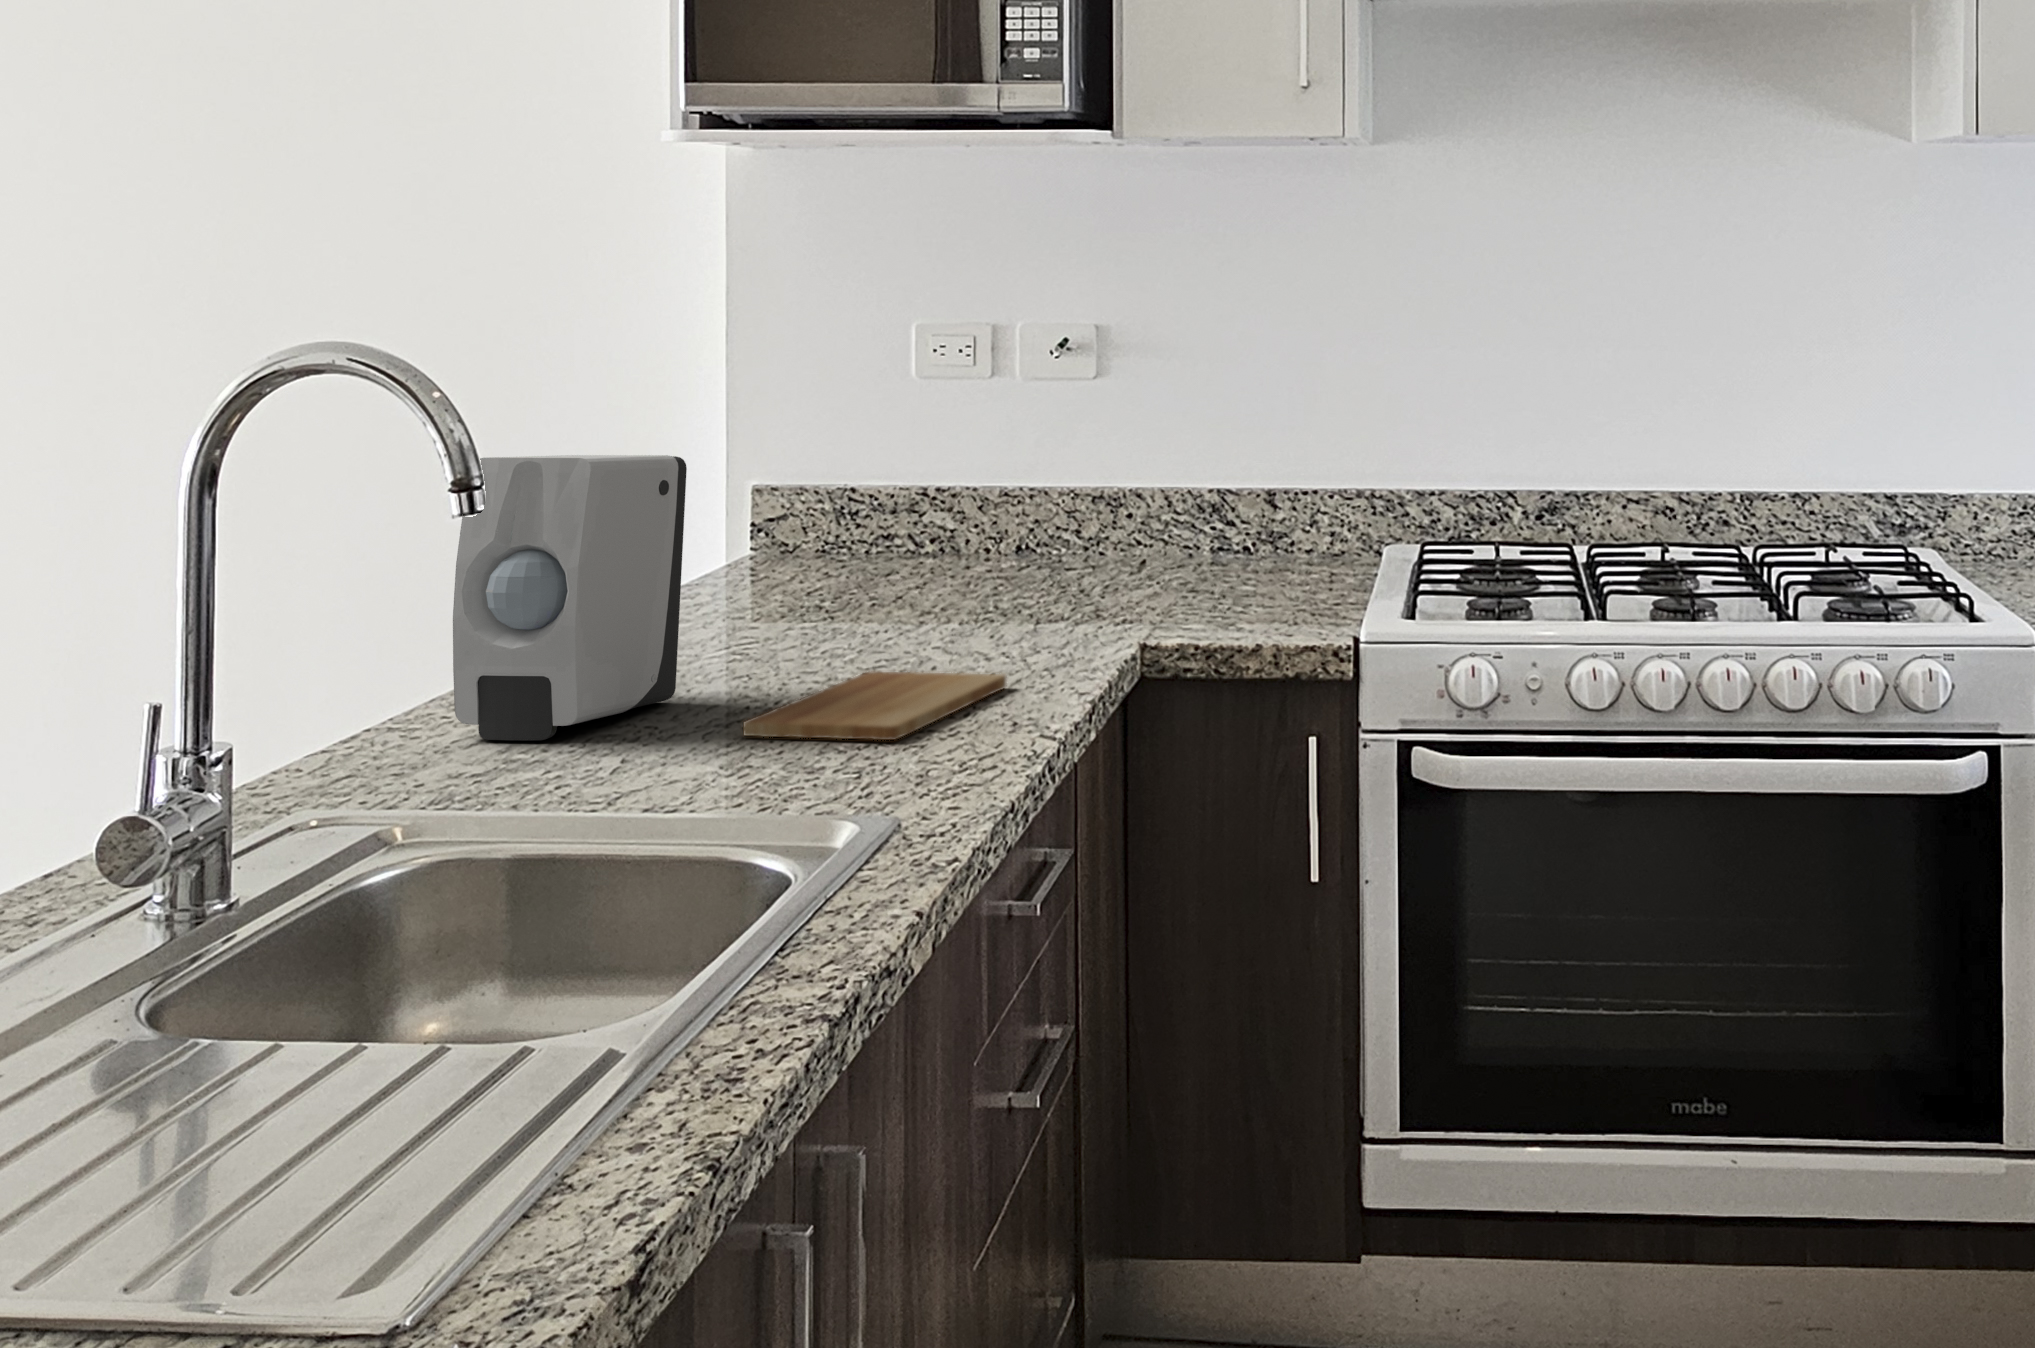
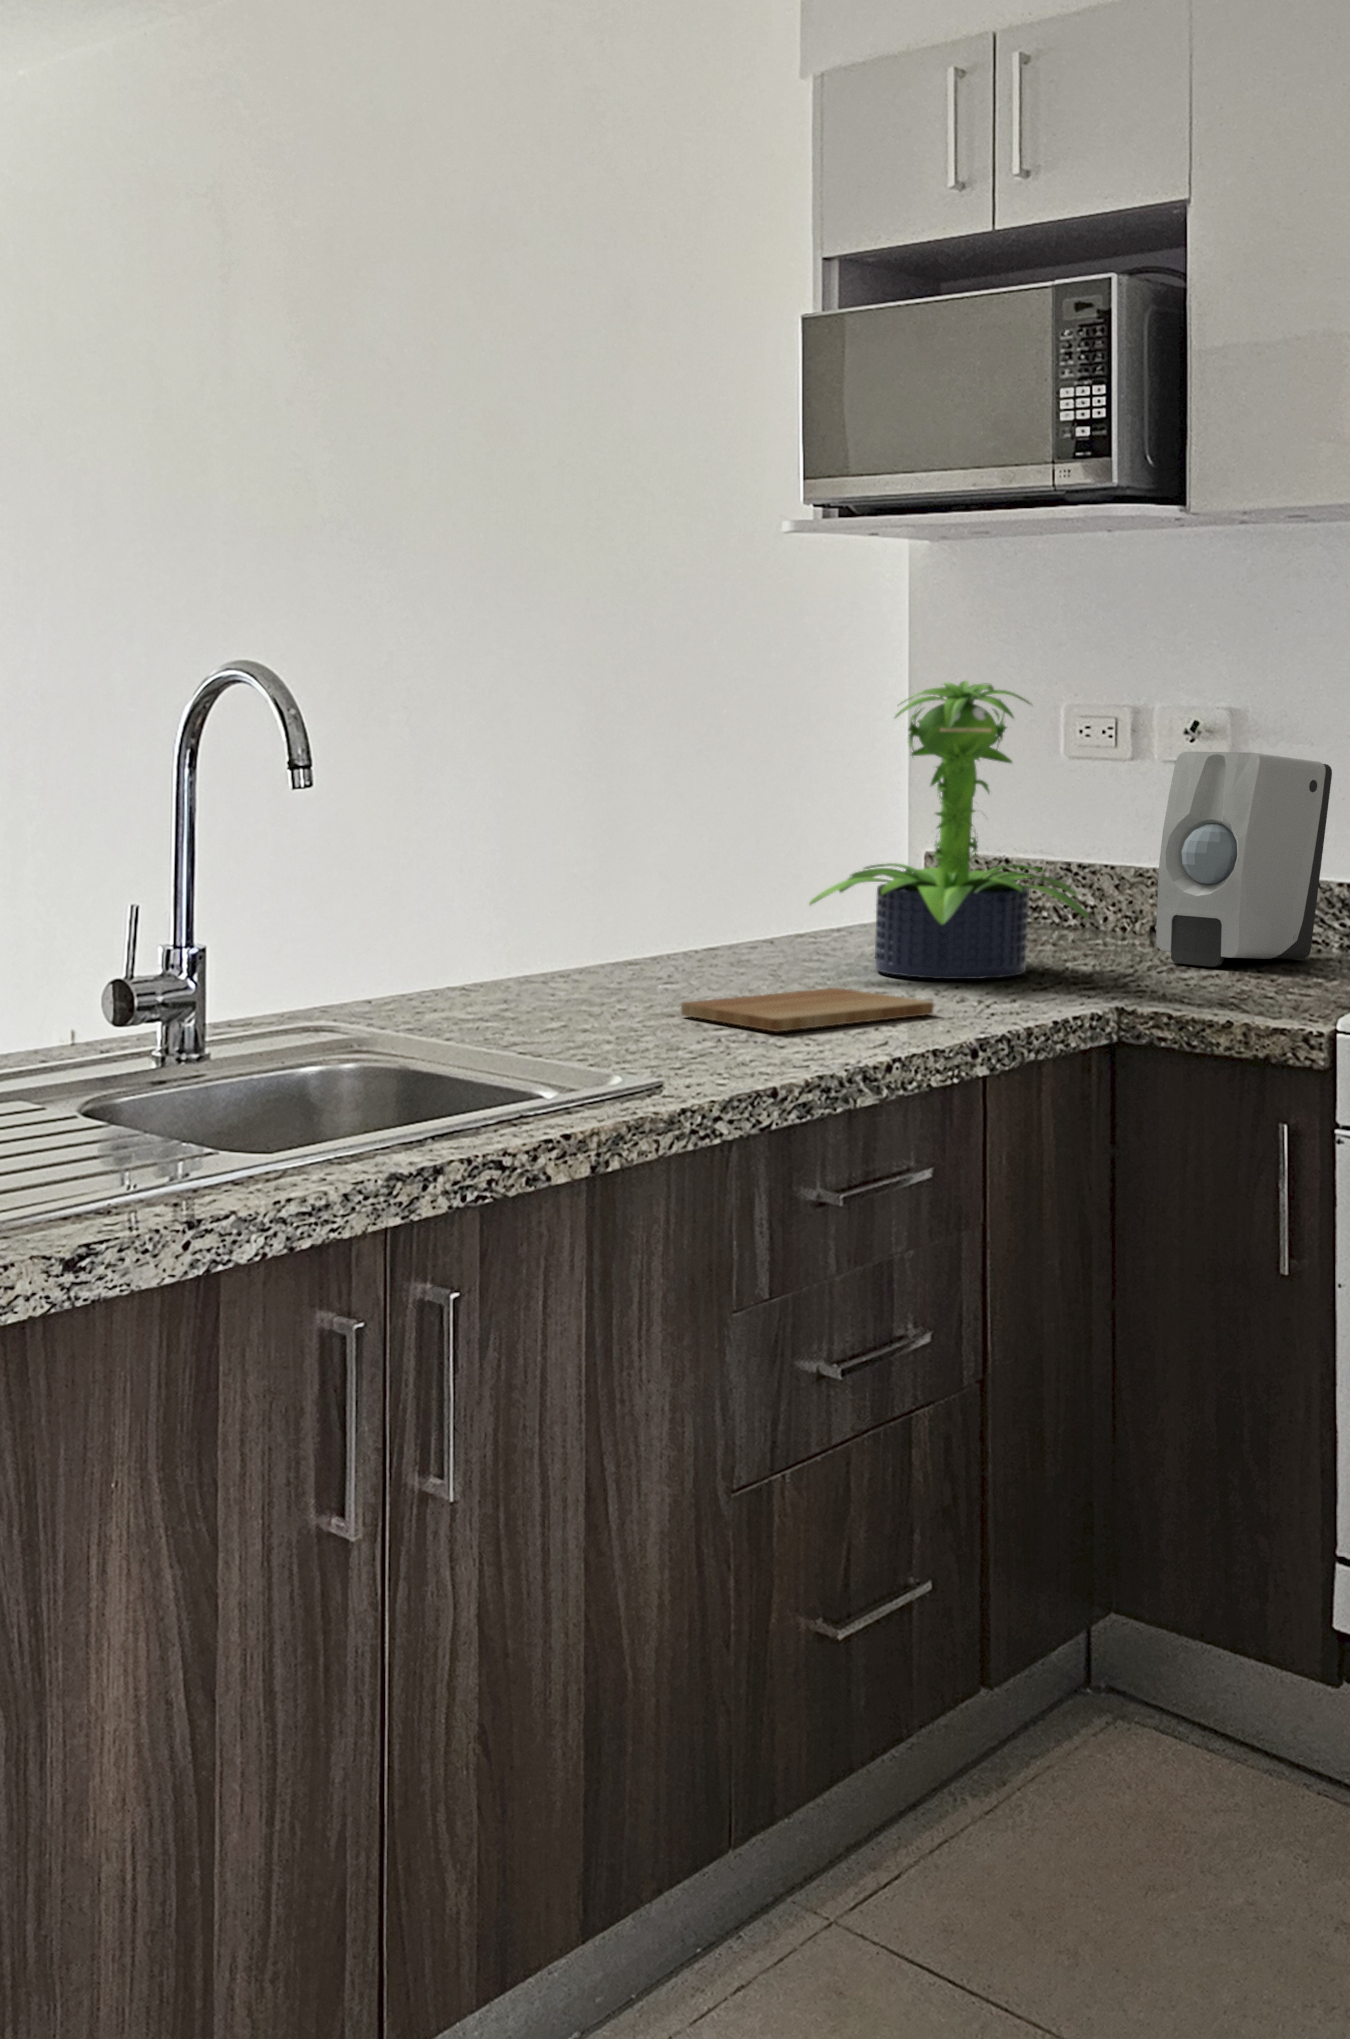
potted plant: none [770,337,1076,642] -> present [809,681,1089,979]
soap dispenser: present [453,455,687,740] -> present [1156,752,1332,967]

